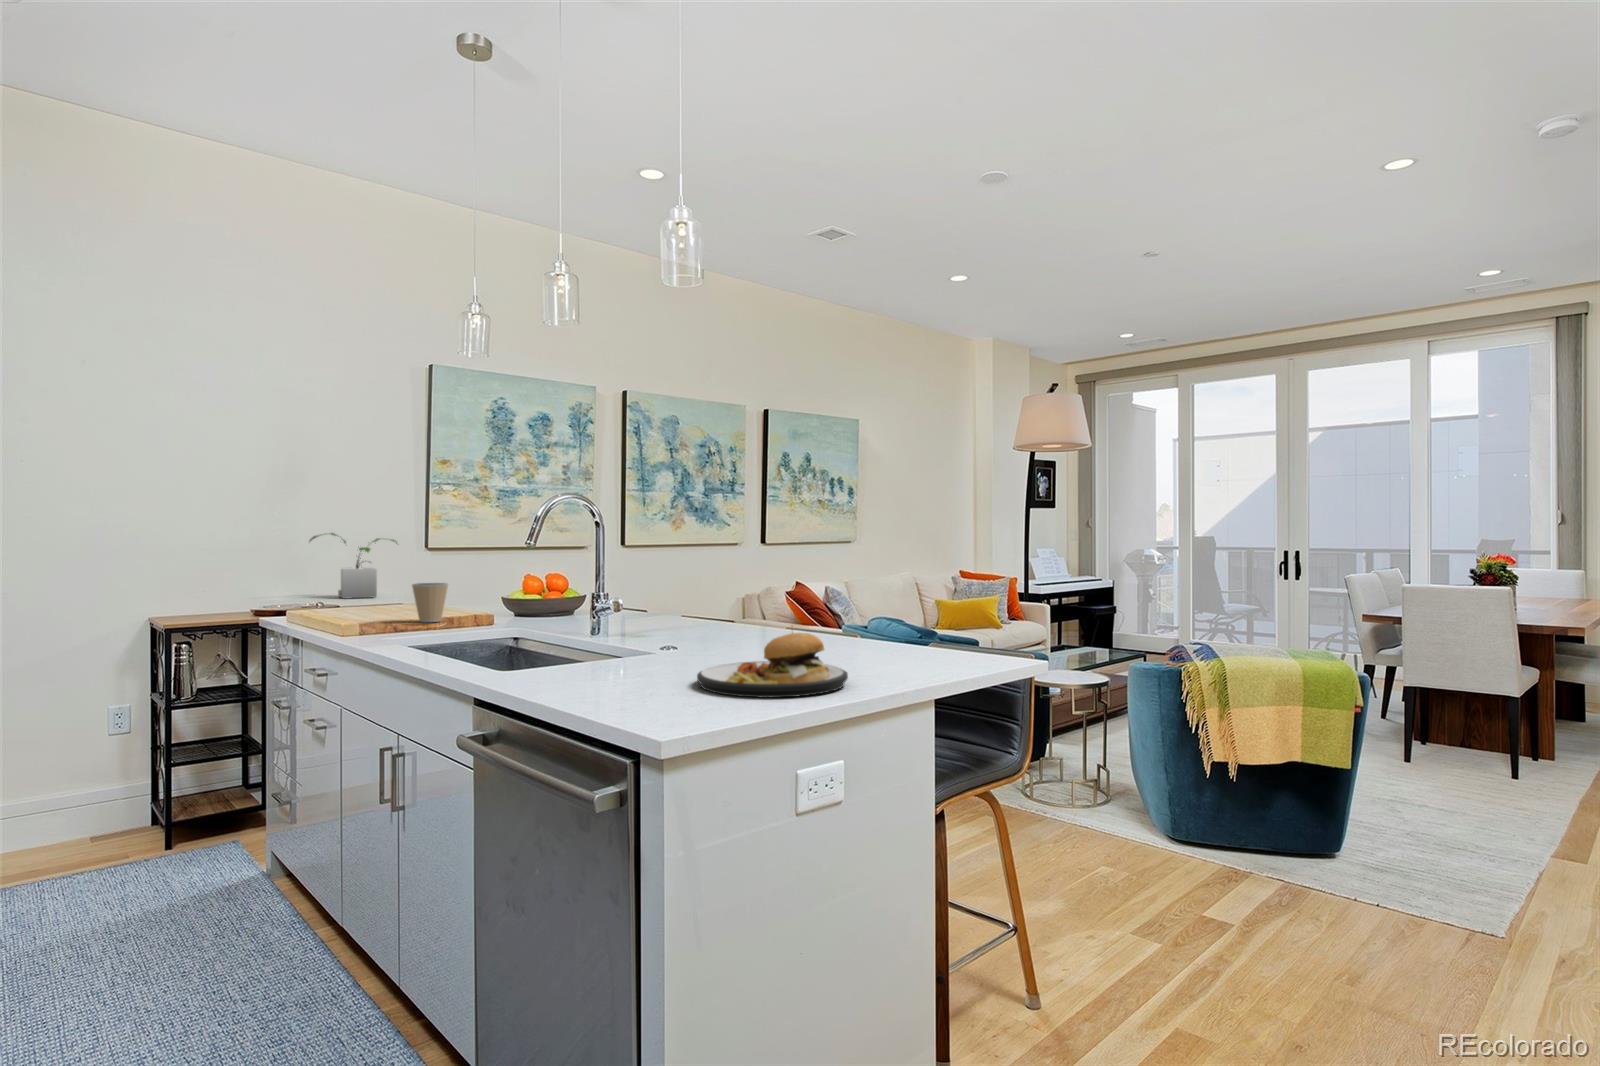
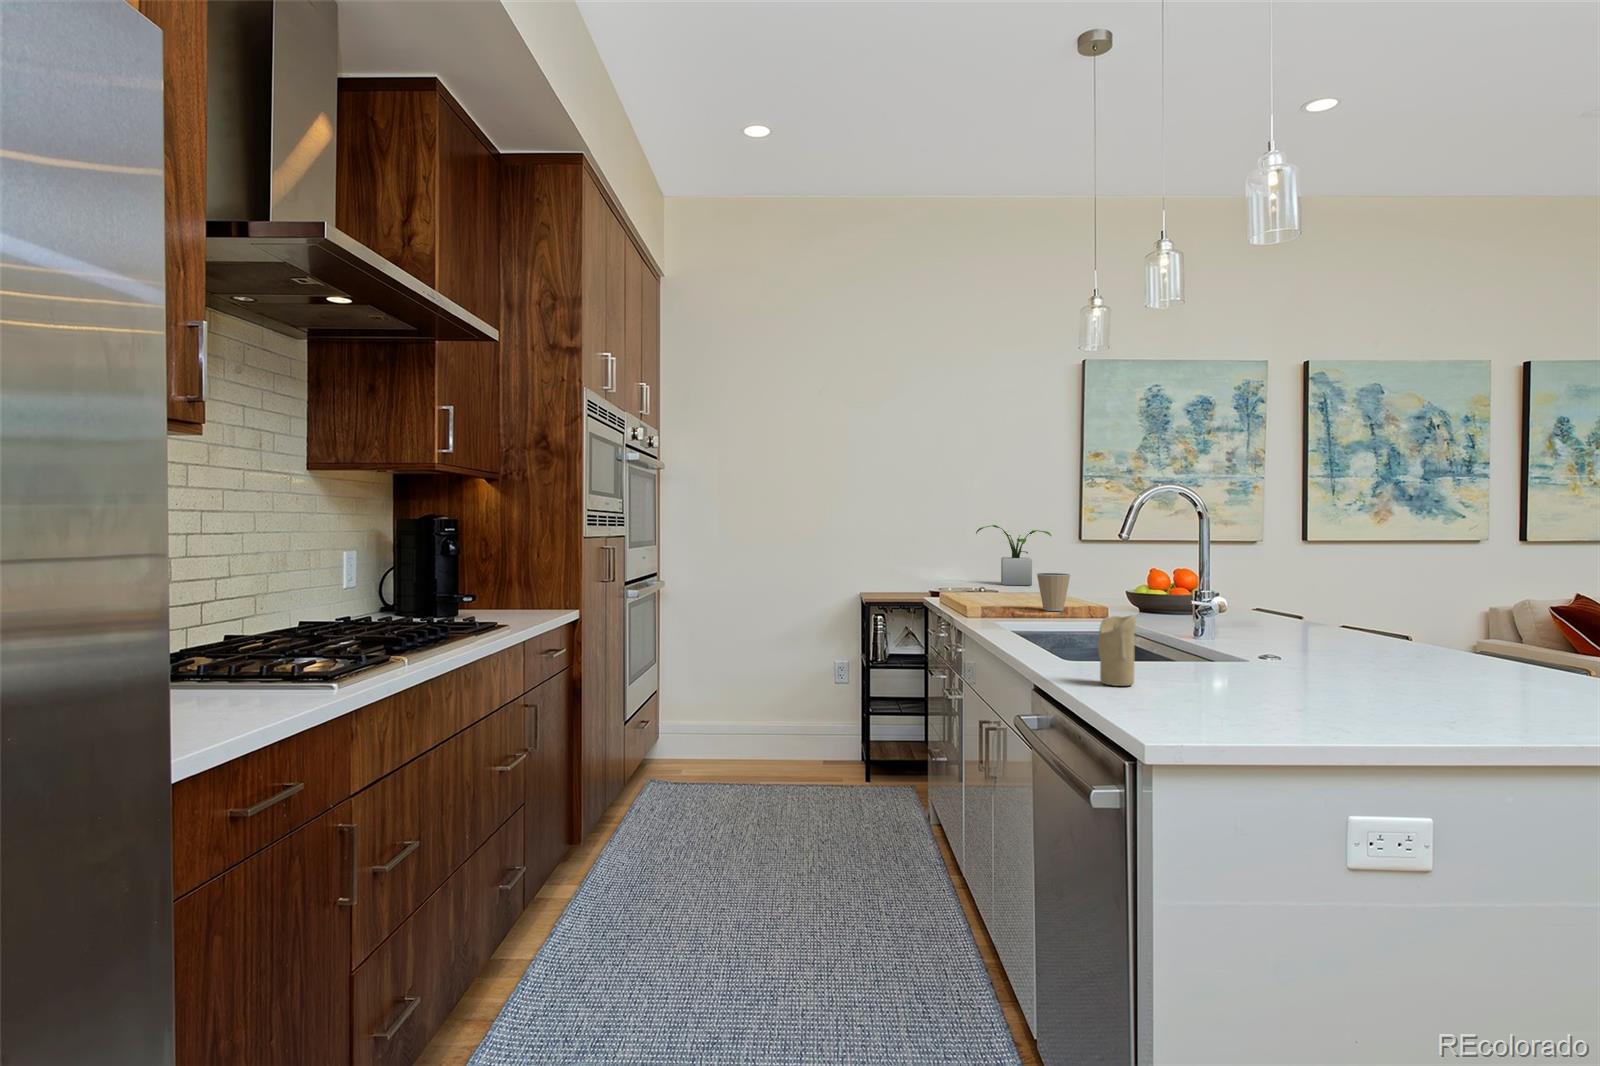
candle: none [559,619,593,689] -> present [1098,615,1135,686]
plate: present [697,633,848,698] -> none [1253,618,1475,733]

